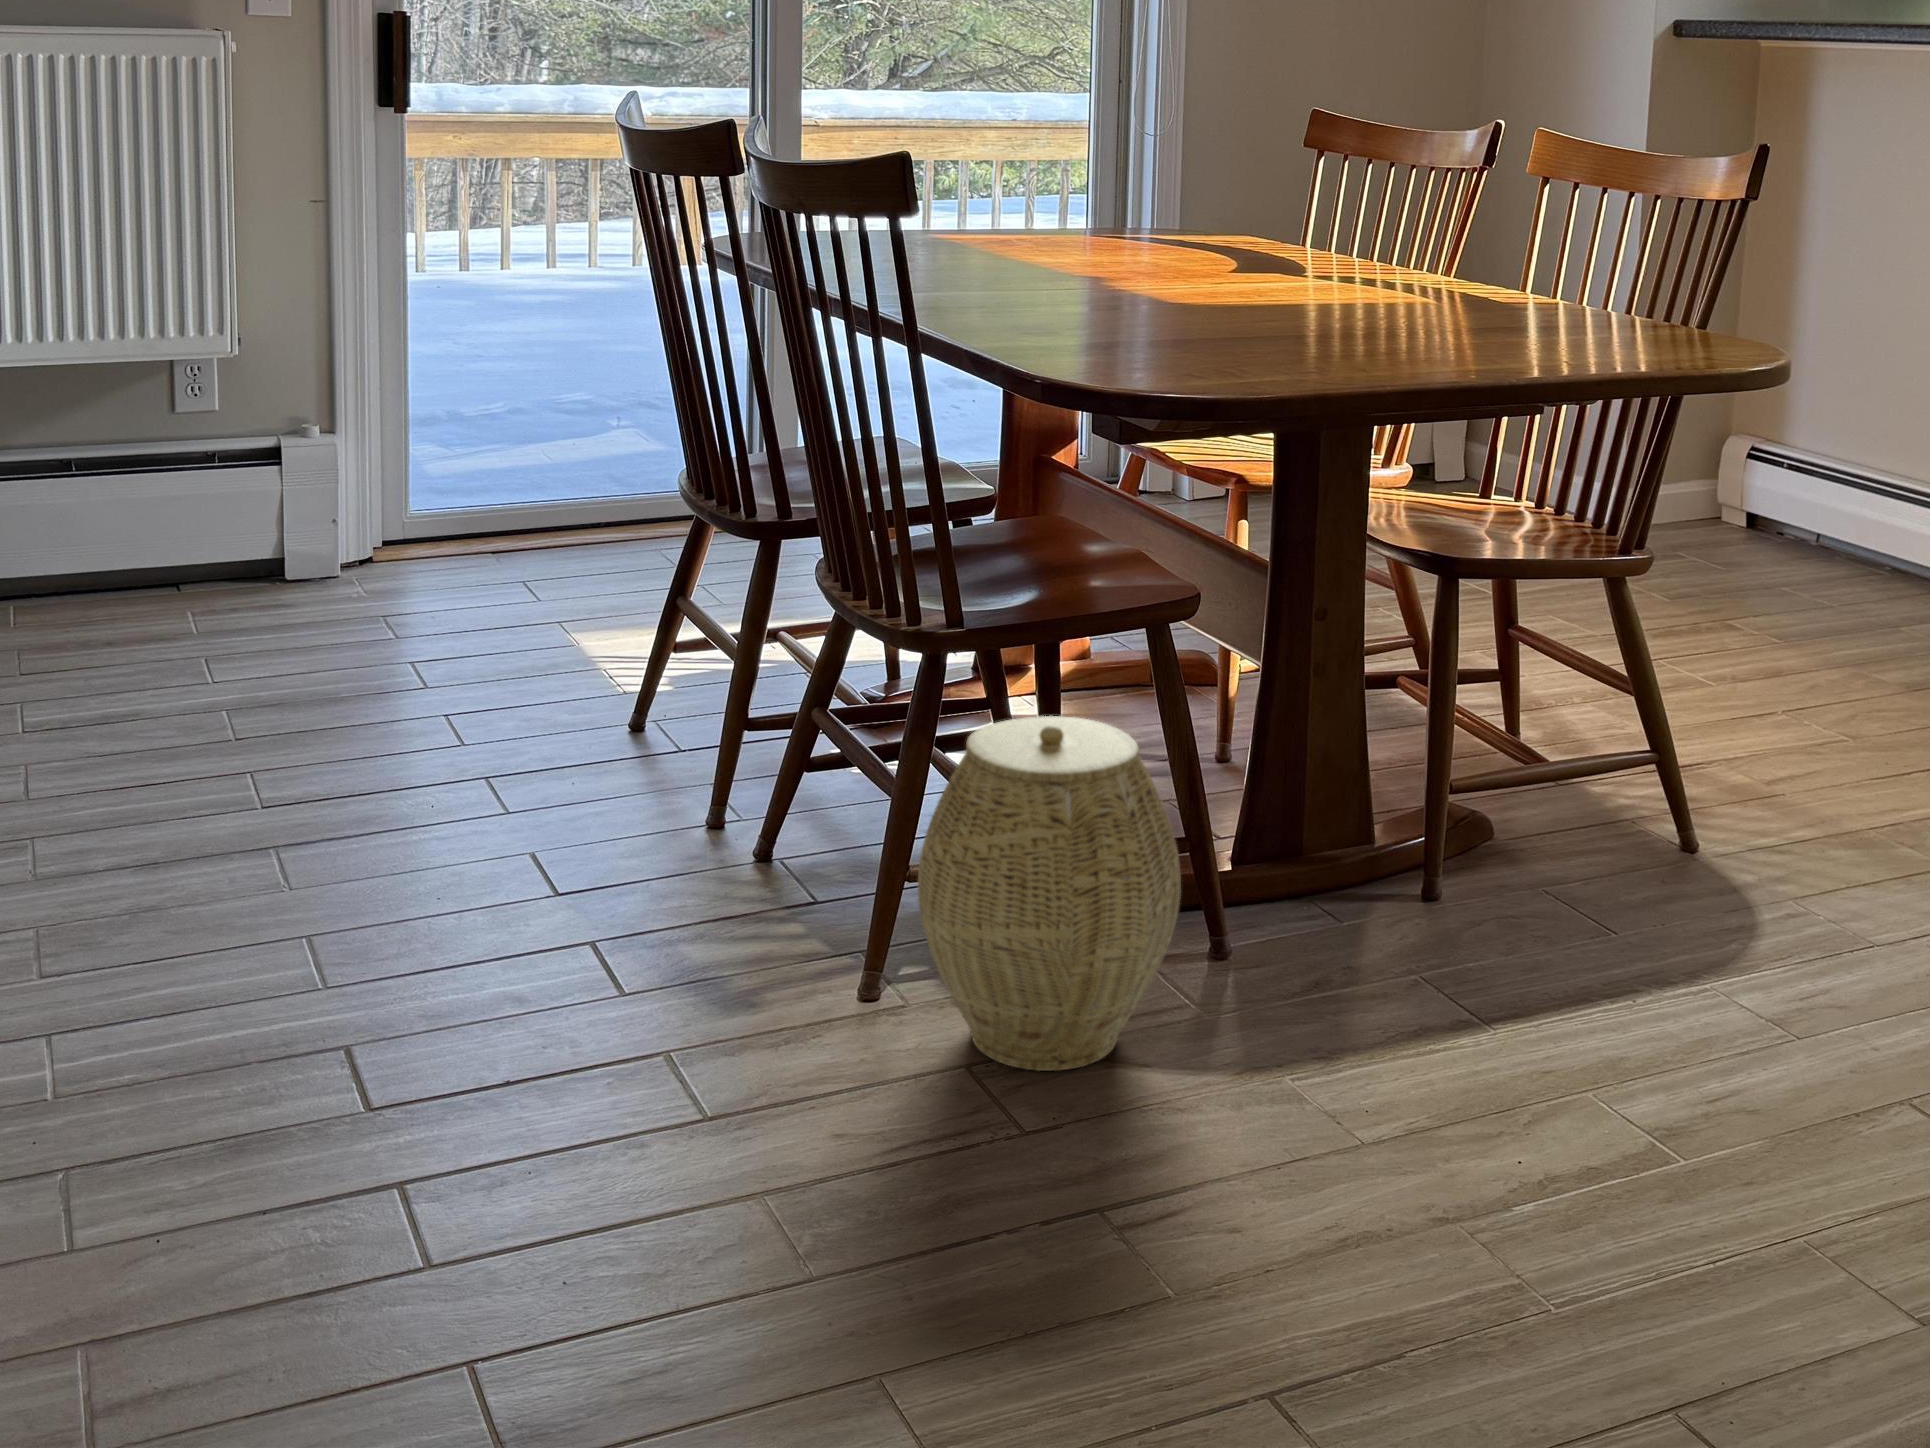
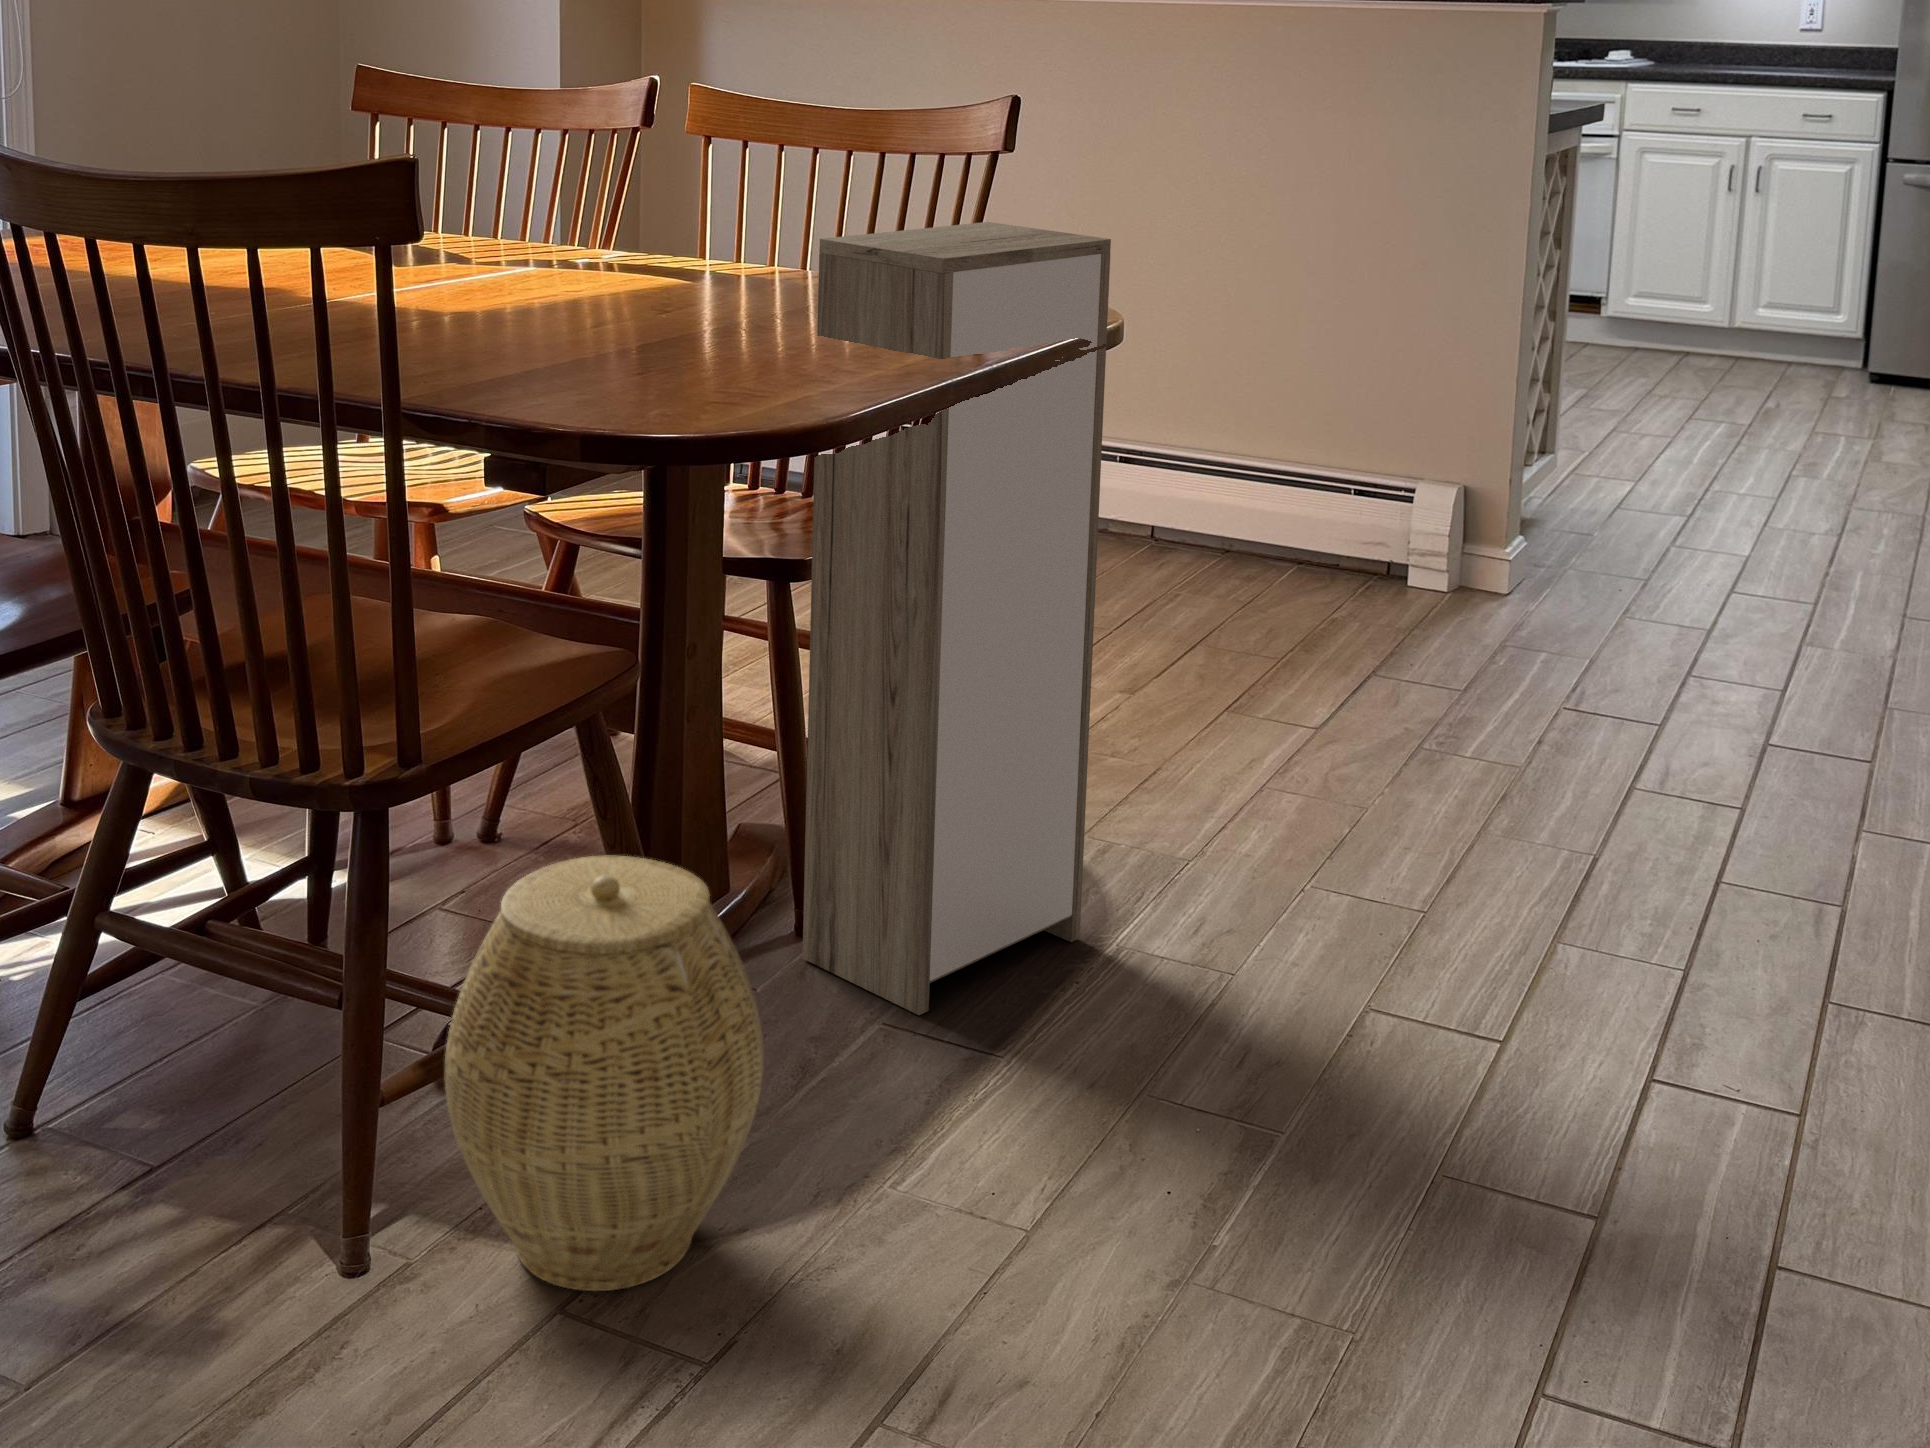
storage cabinet: none [1417,238,1745,976] -> present [803,222,1111,1015]

